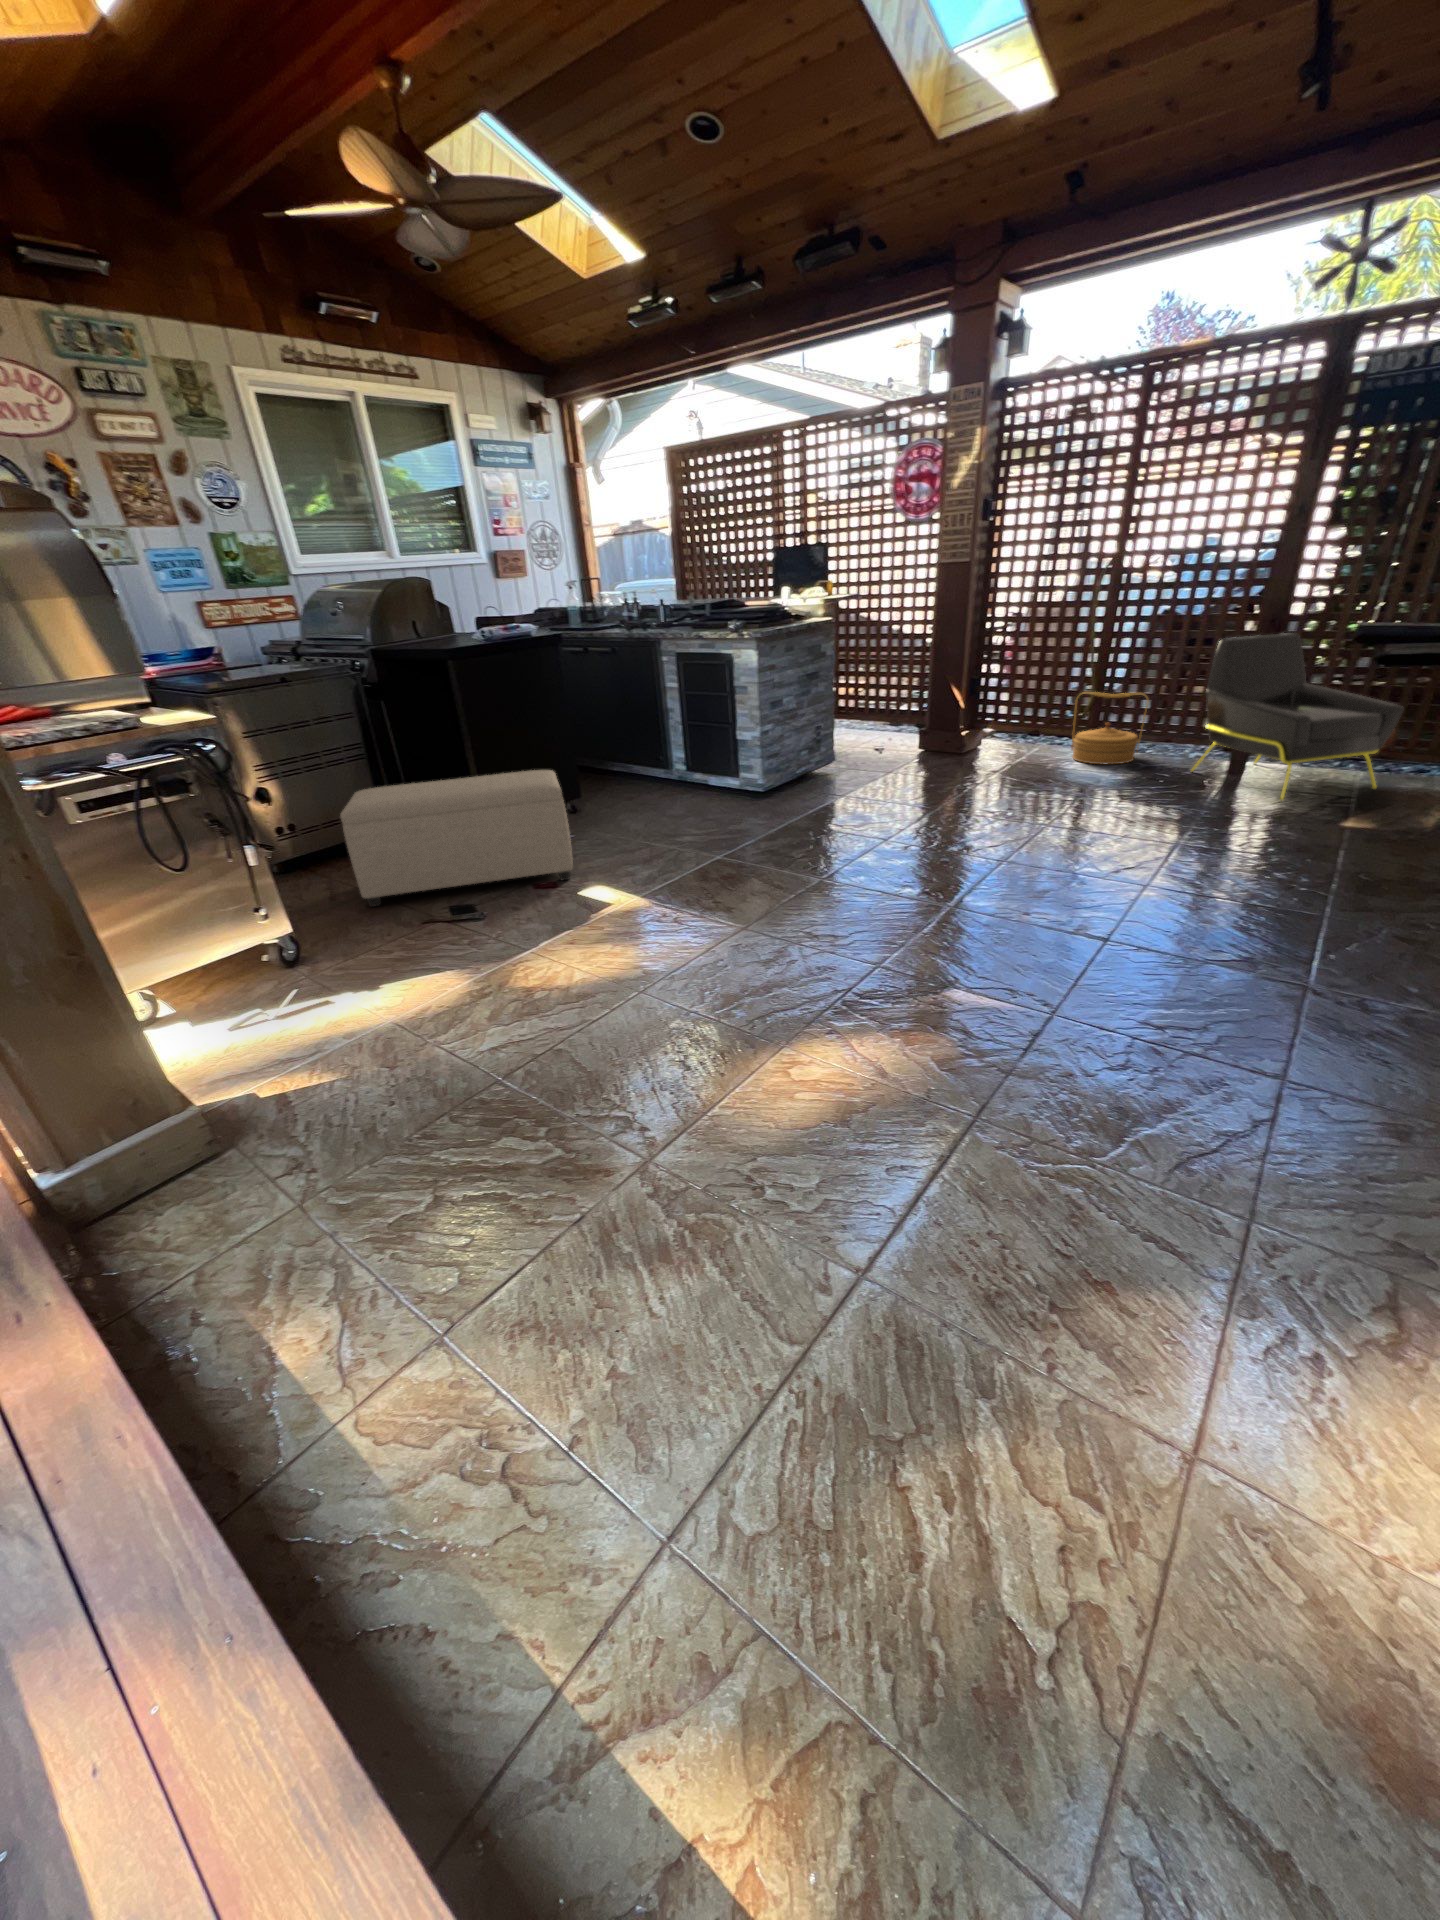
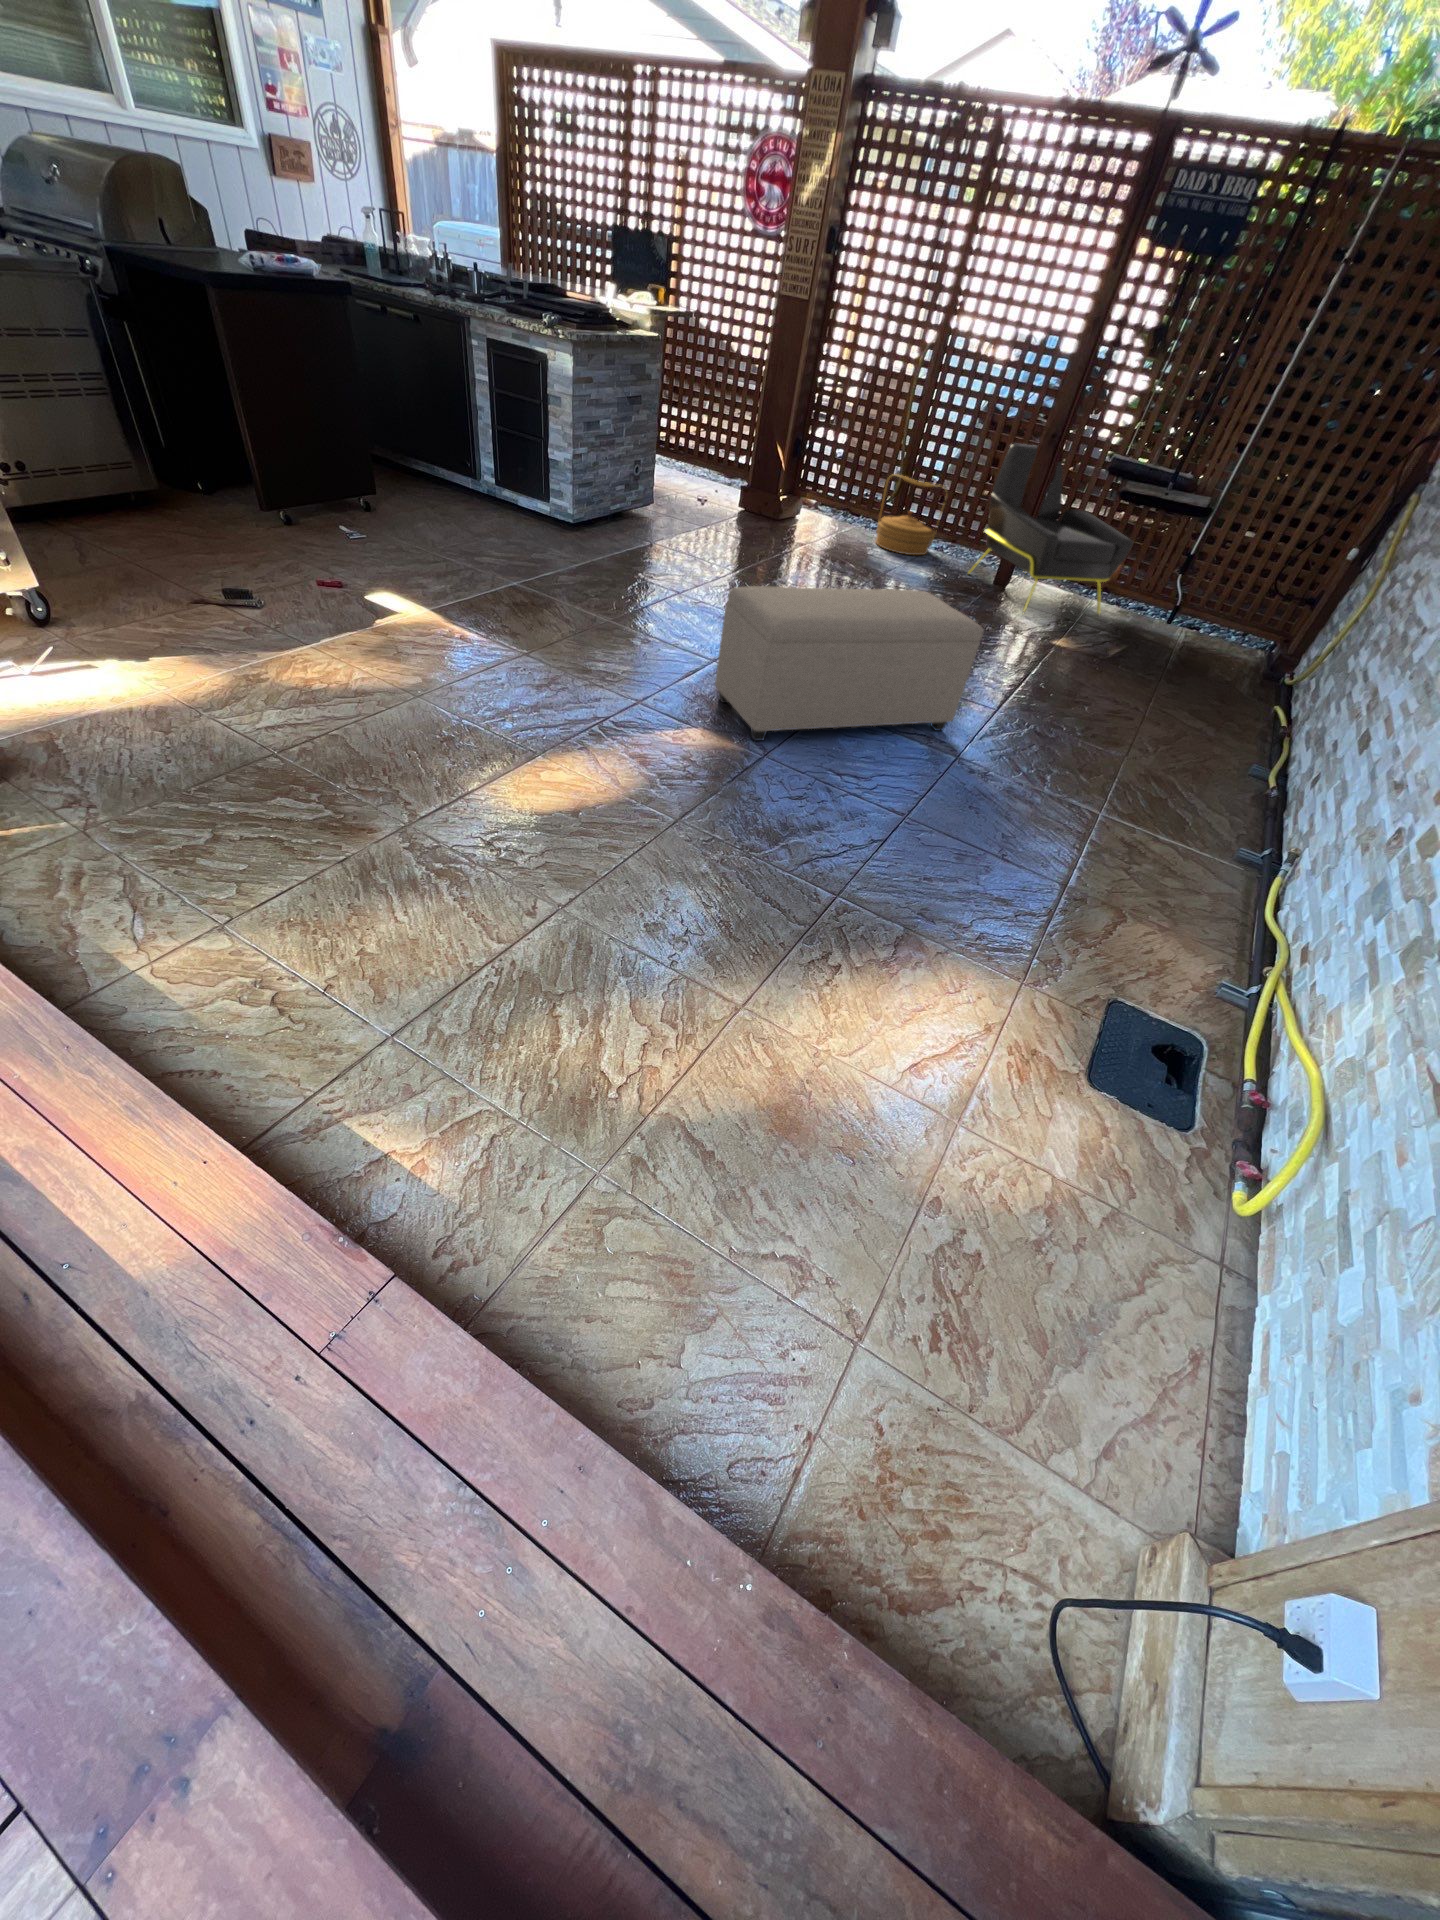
ottoman: present [340,770,573,907] -> present [715,586,983,740]

